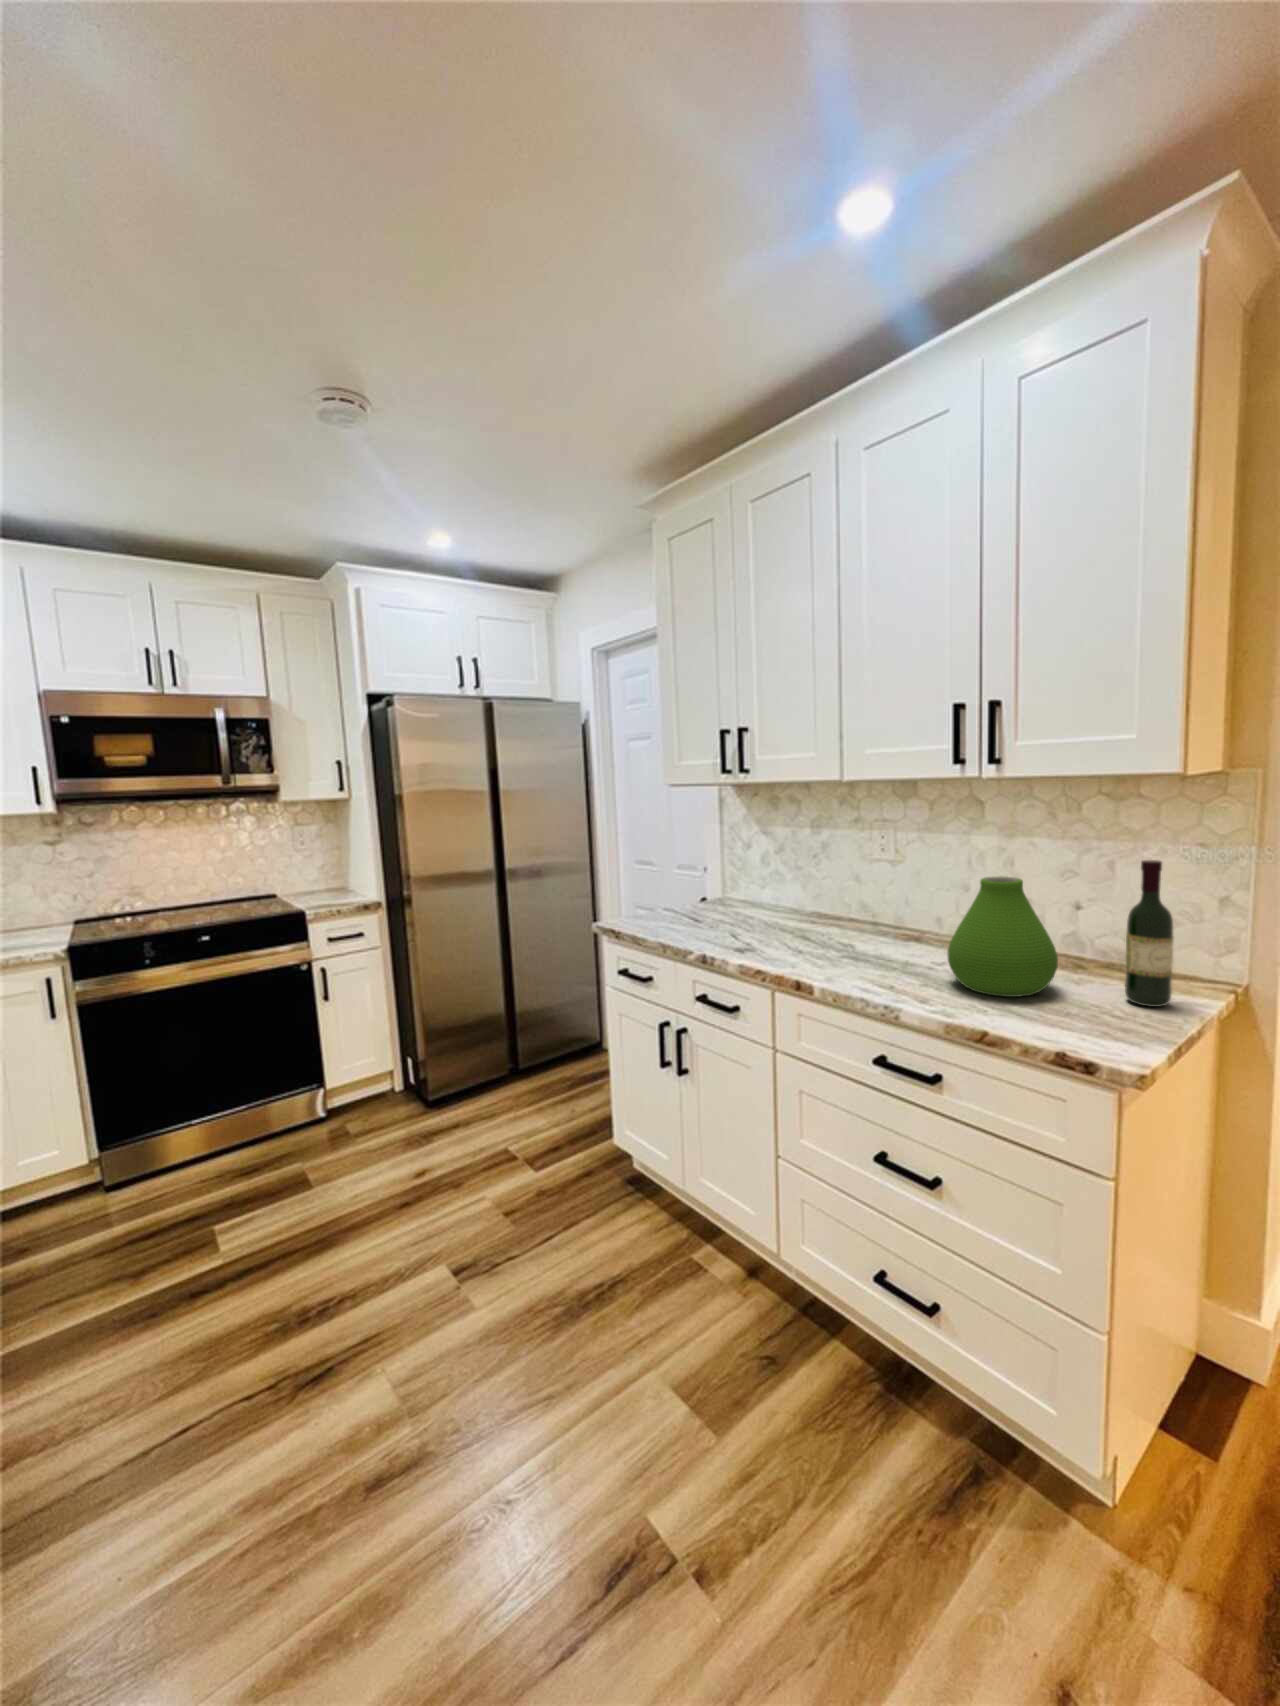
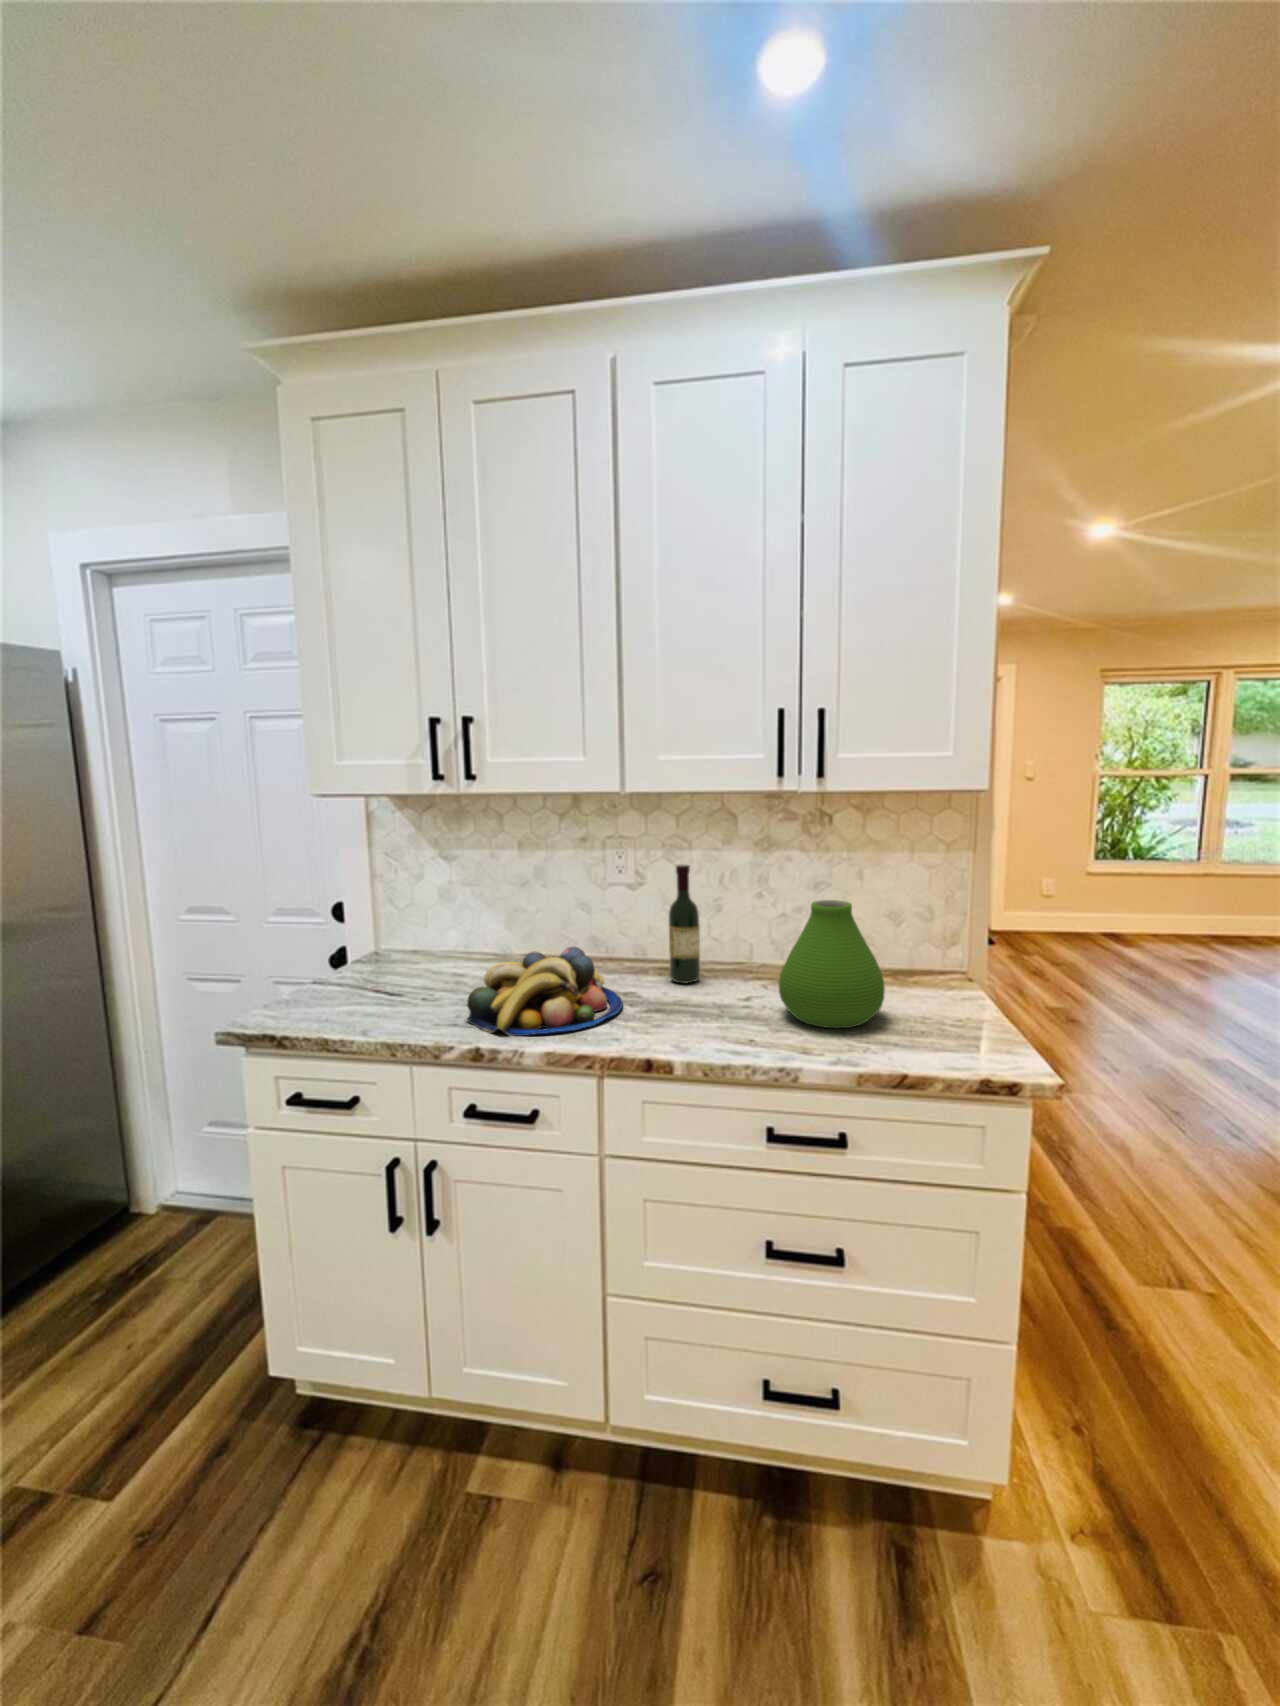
wine bottle: present [1125,860,1174,1007] -> present [669,865,700,983]
fruit bowl: none [721,899,843,956] -> present [467,947,623,1036]

